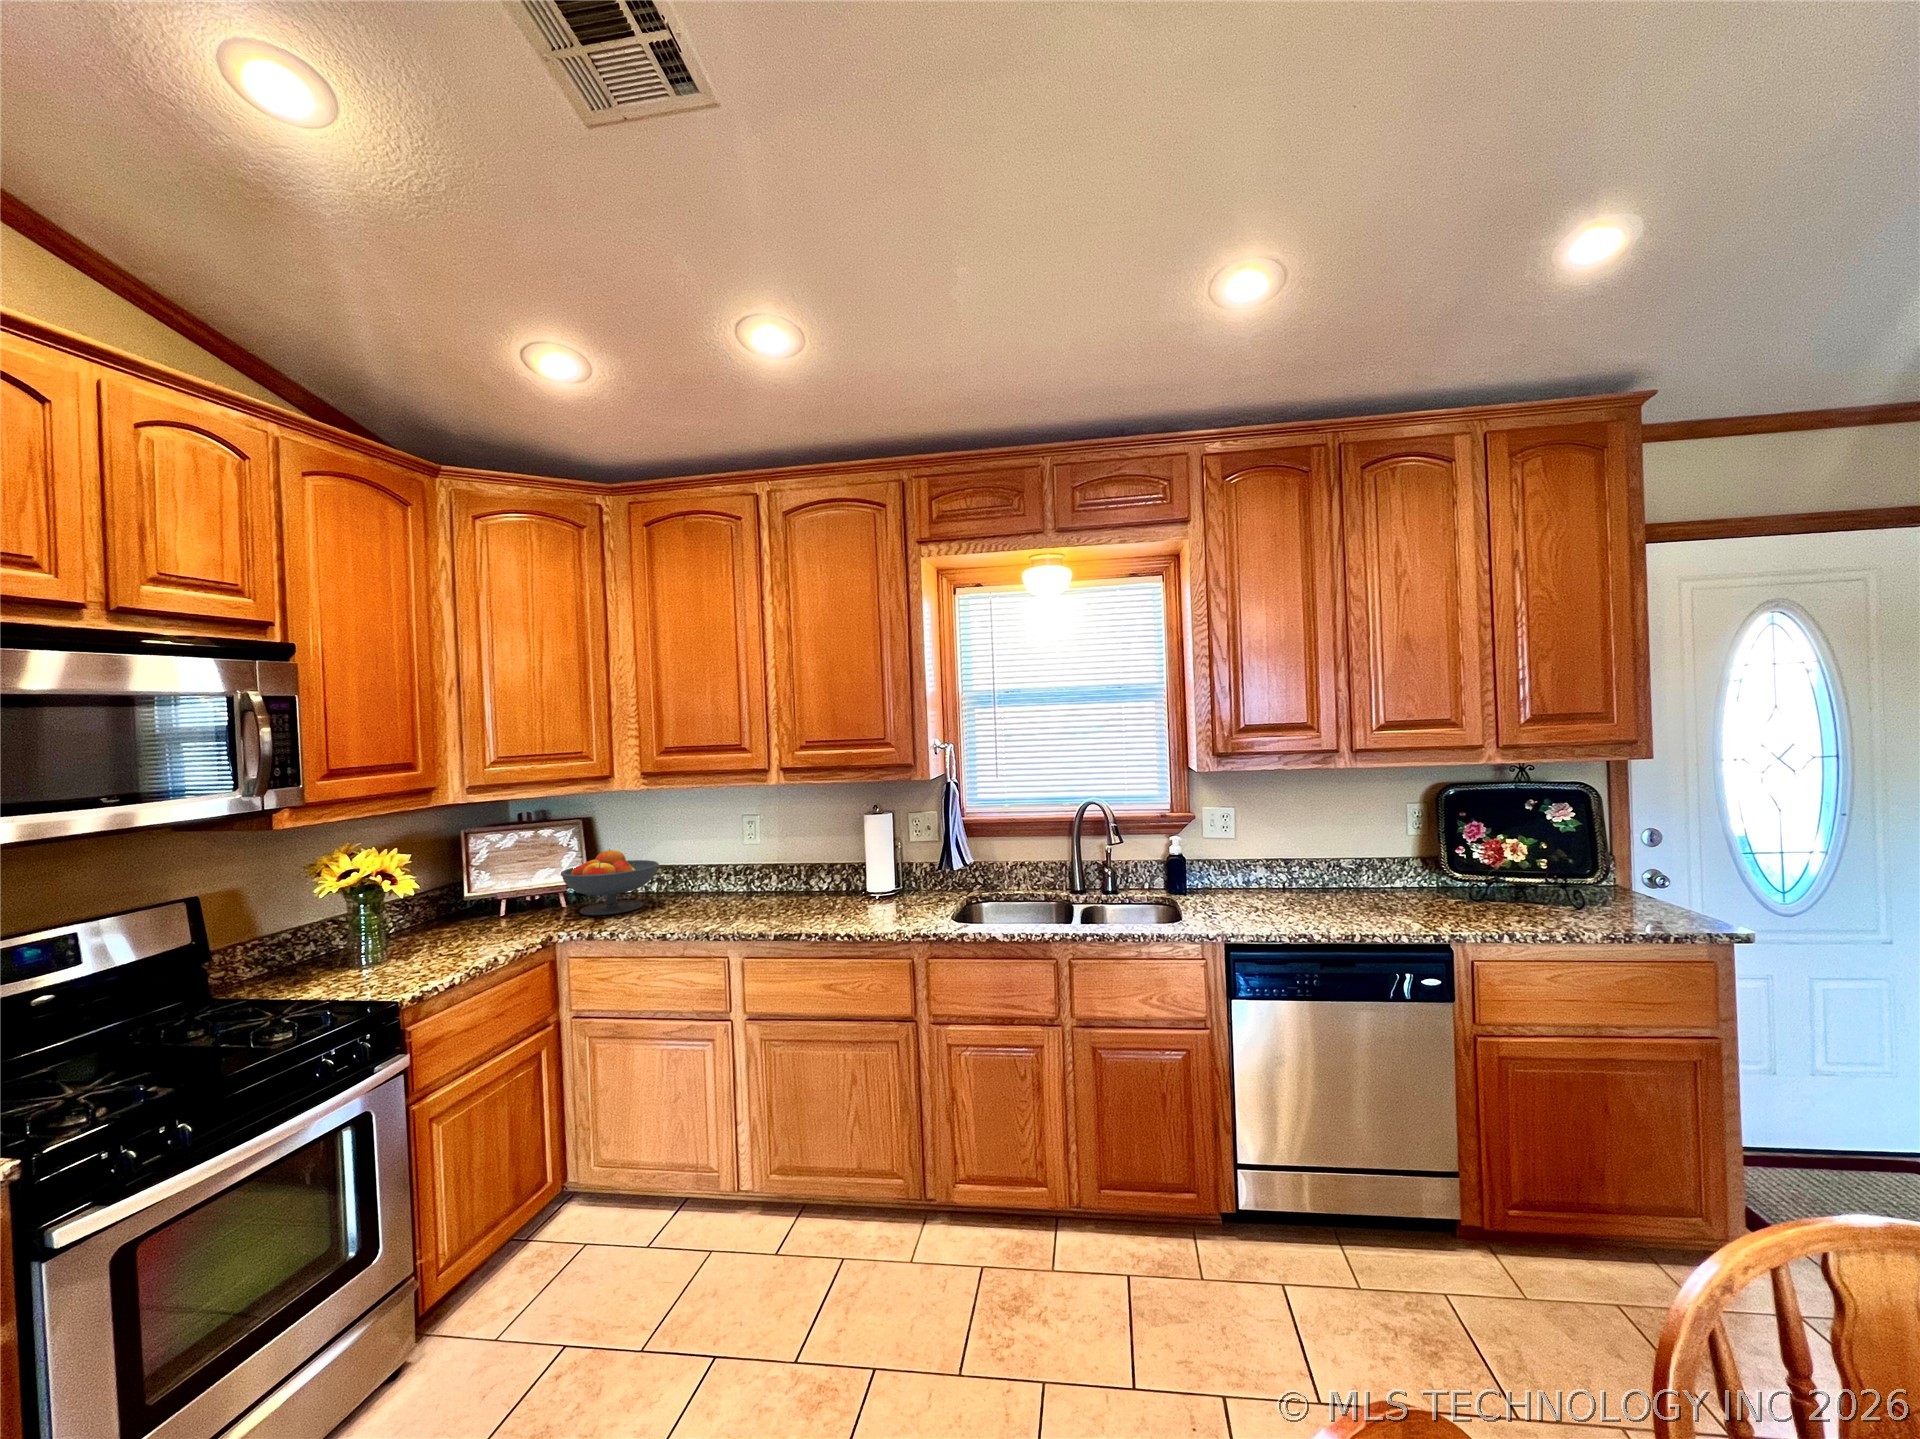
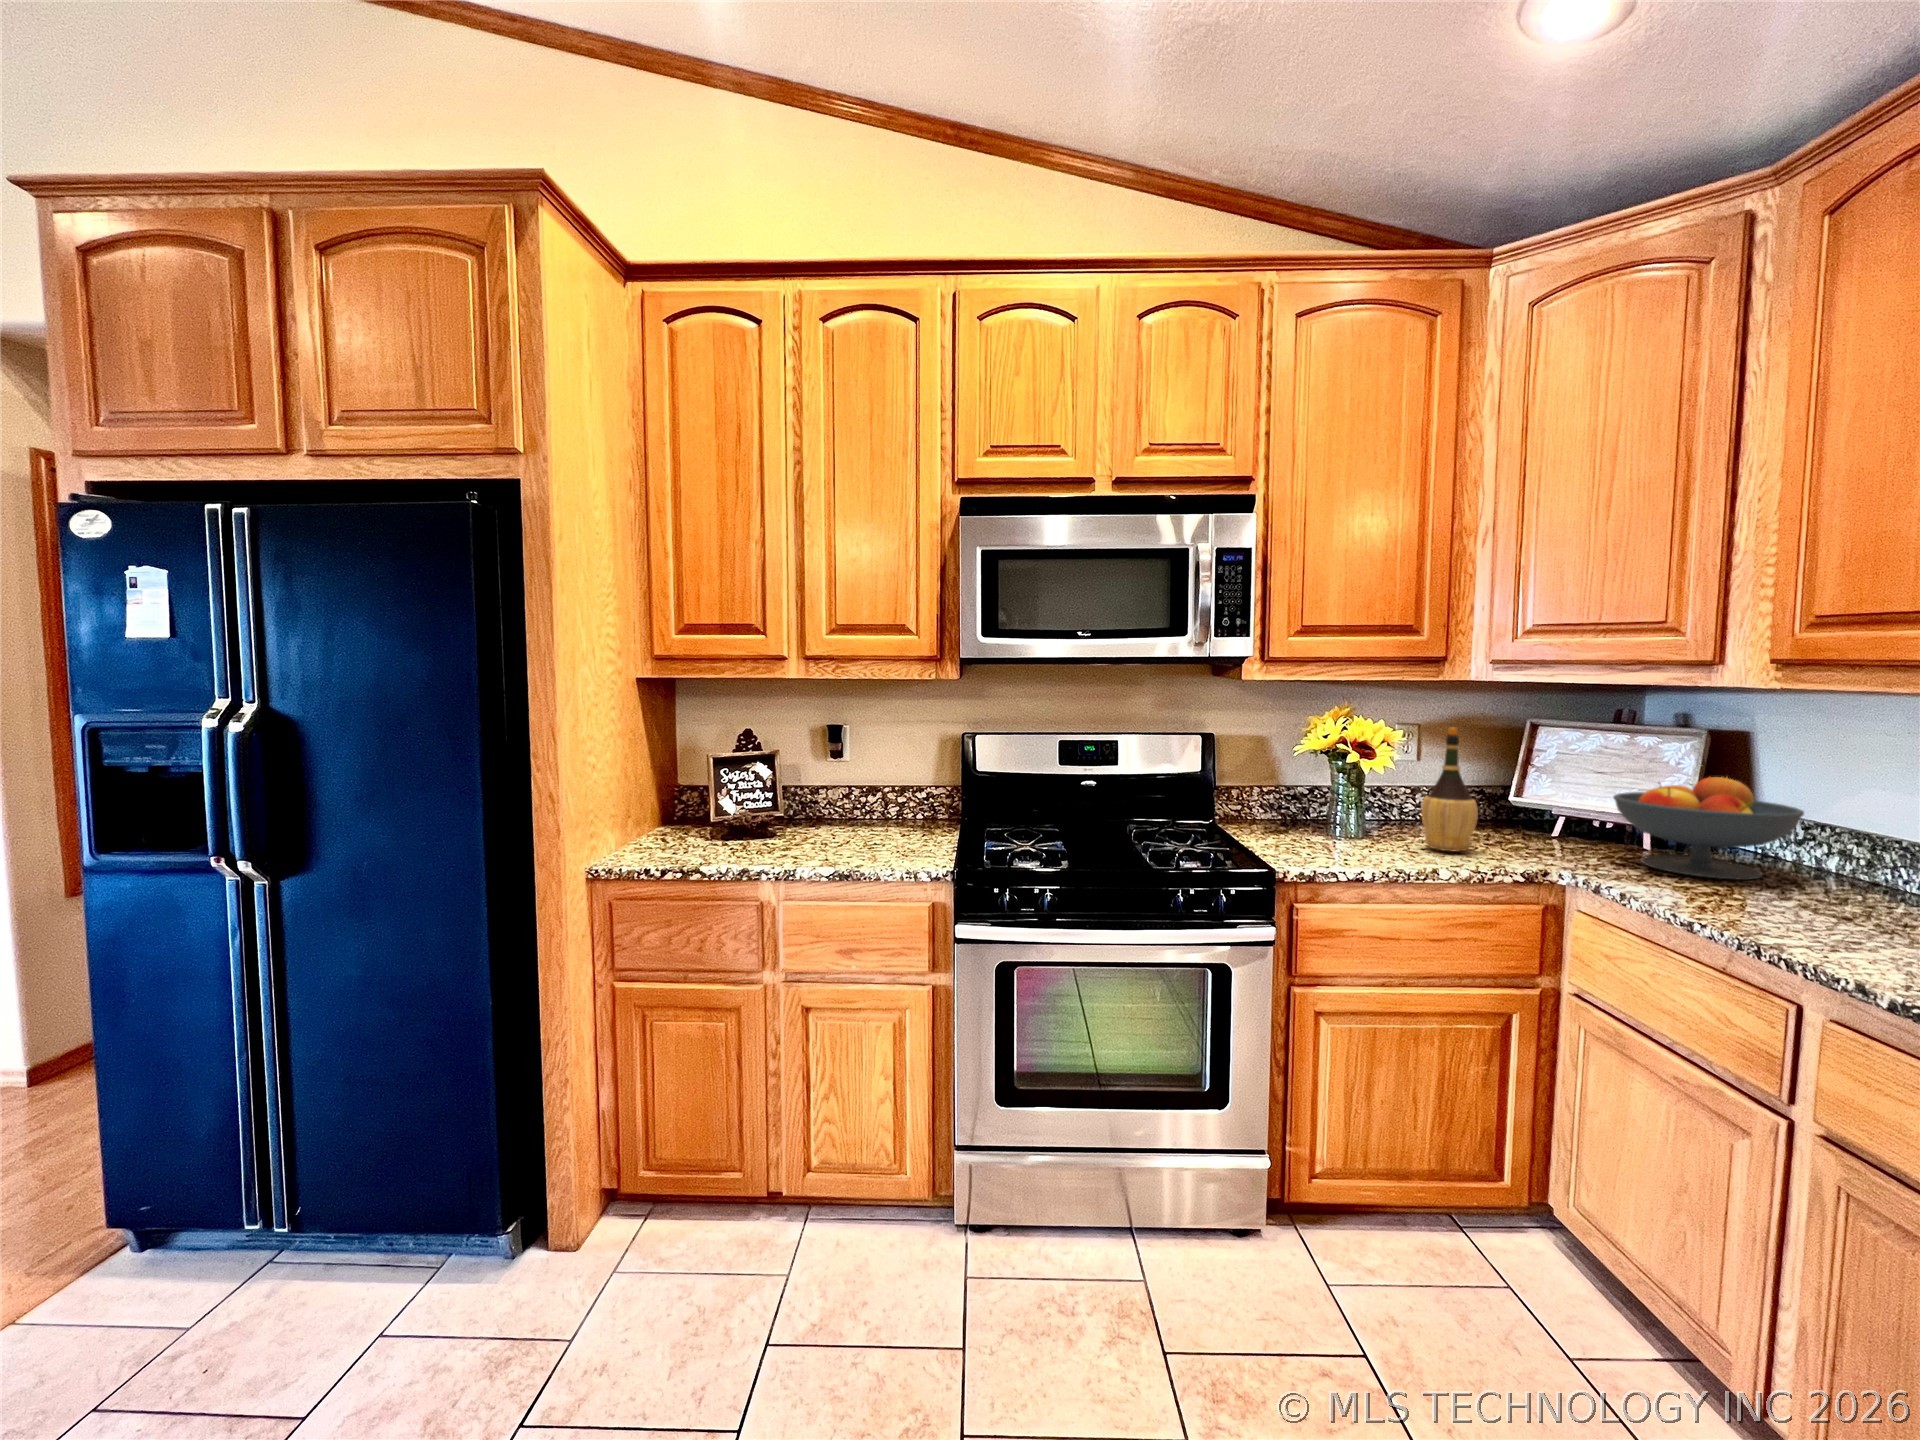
wine bottle: none [443,846,490,947] -> present [1421,727,1478,851]

